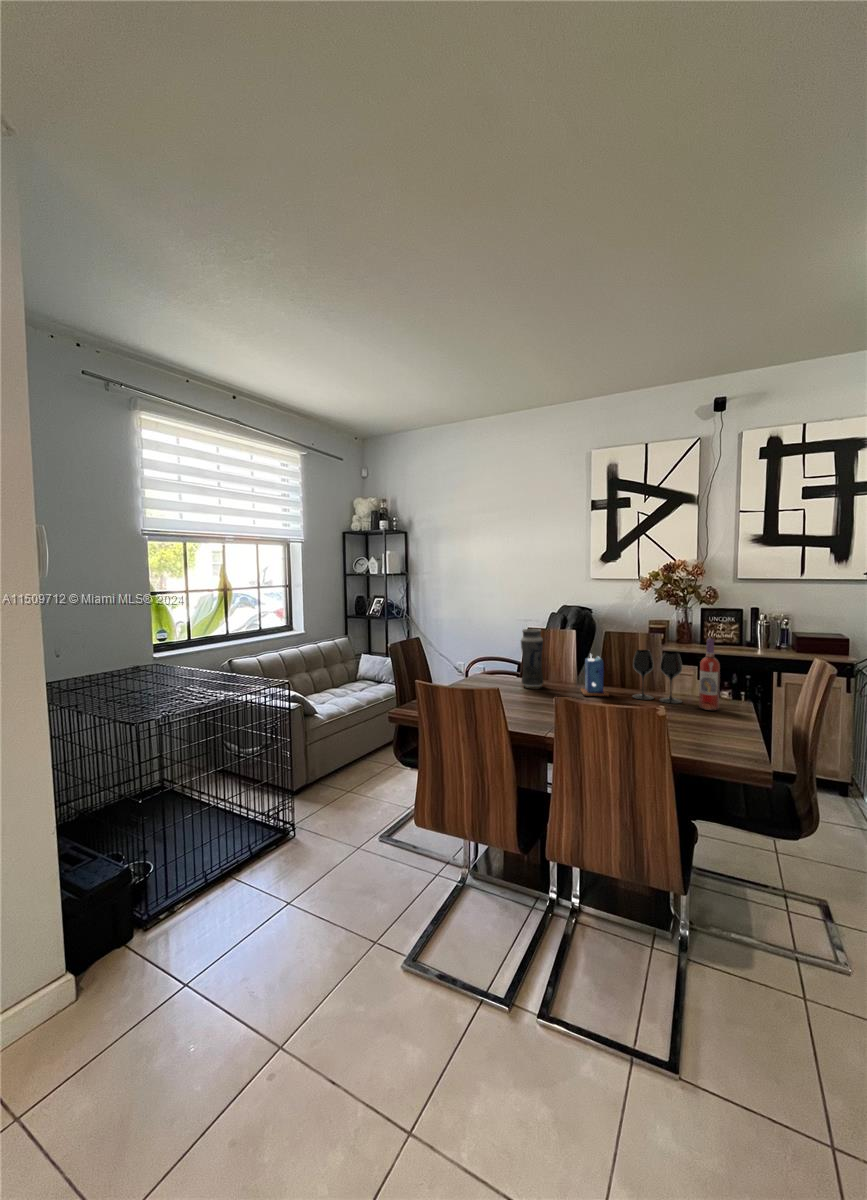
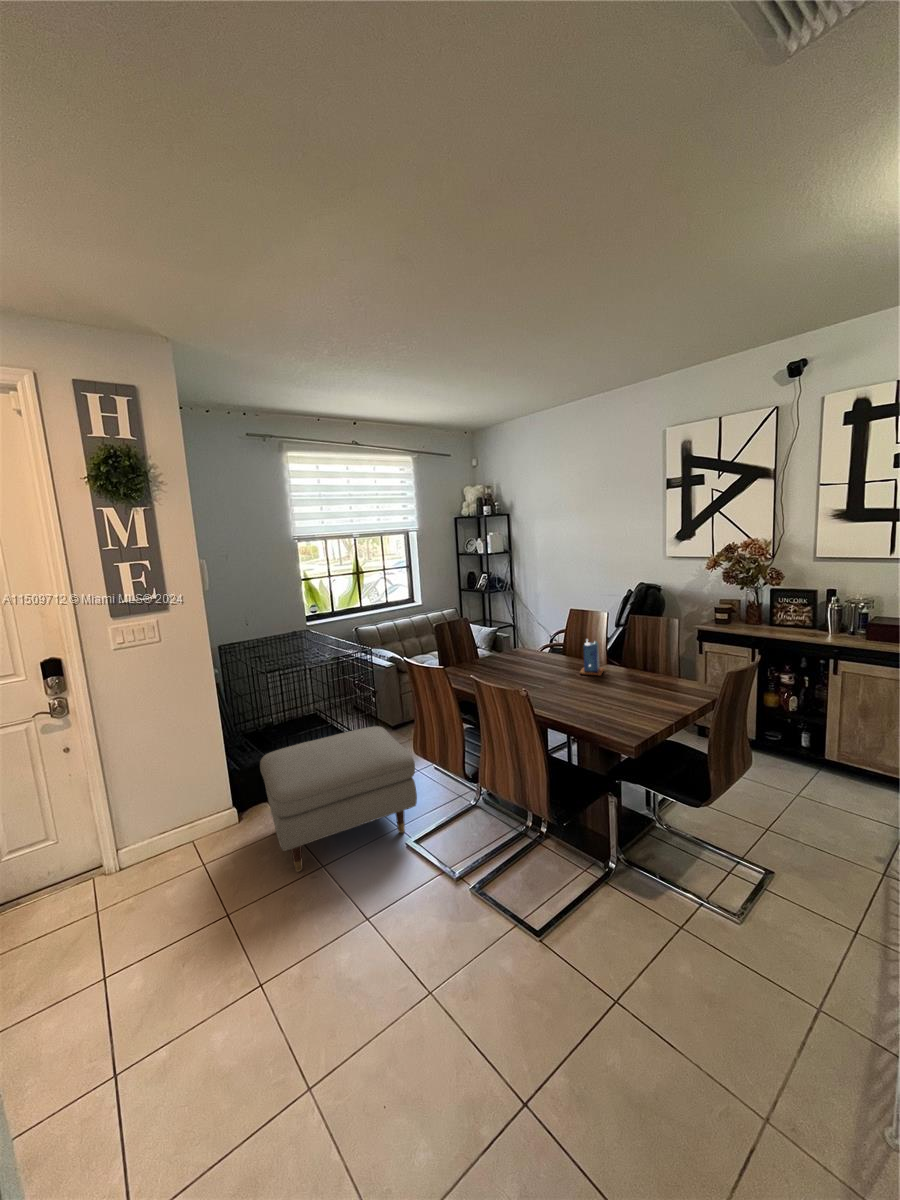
vase: present [521,629,544,689] -> none [539,614,560,665]
wine bottle: present [699,639,720,710] -> none [663,632,679,695]
wine glass: present [632,650,682,704] -> none [620,637,659,686]
ottoman: none [149,787,414,1057] -> present [260,726,417,872]

